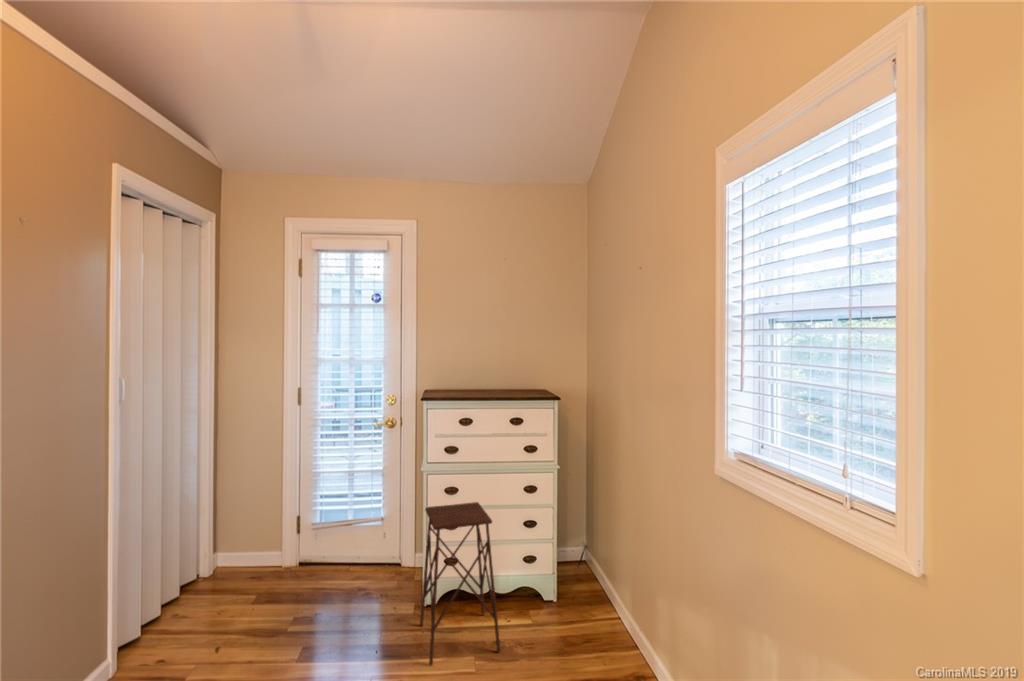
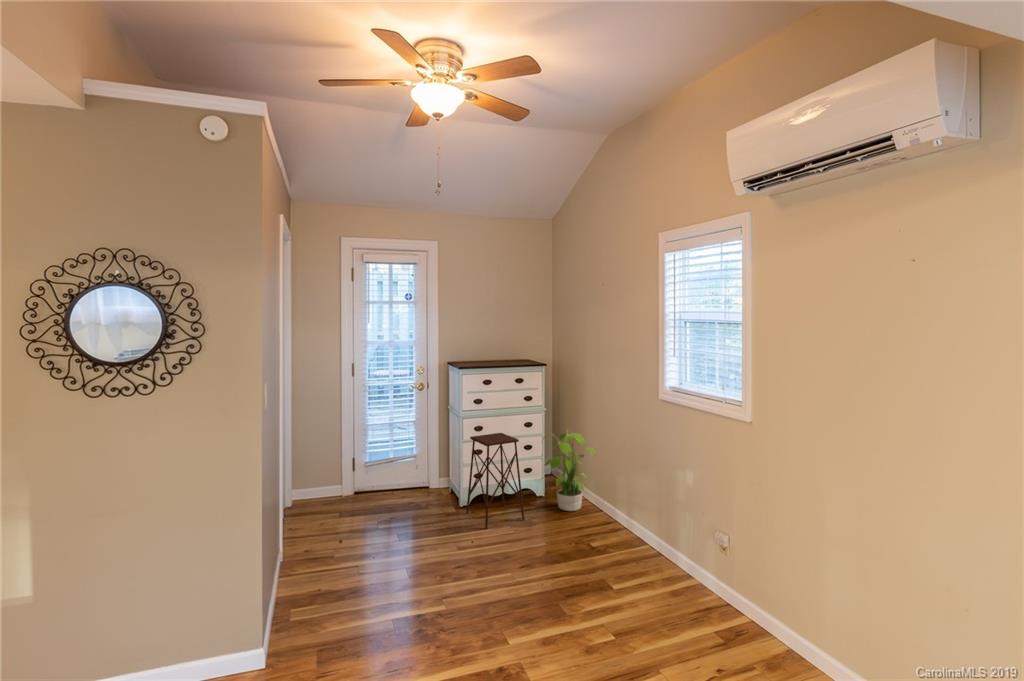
potted plant: none [542,501,625,641] -> present [544,433,595,511]

